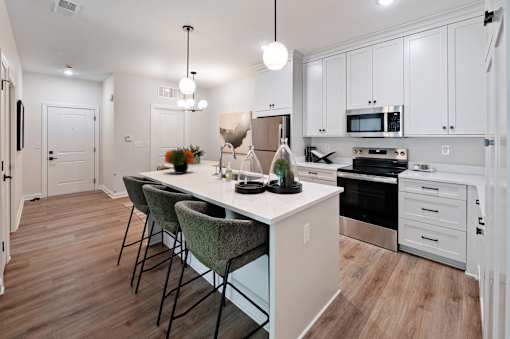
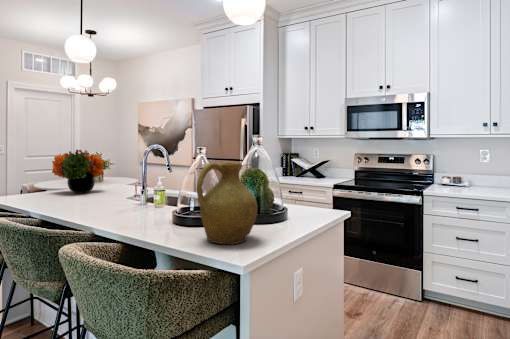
pitcher: none [249,158,283,204] -> present [197,163,257,244]

